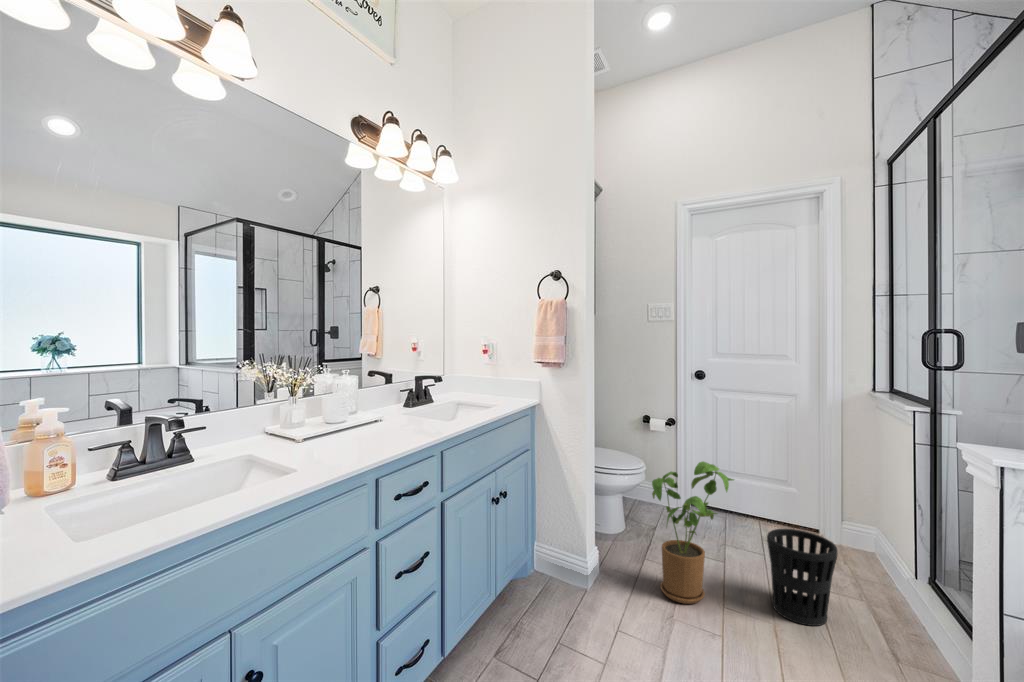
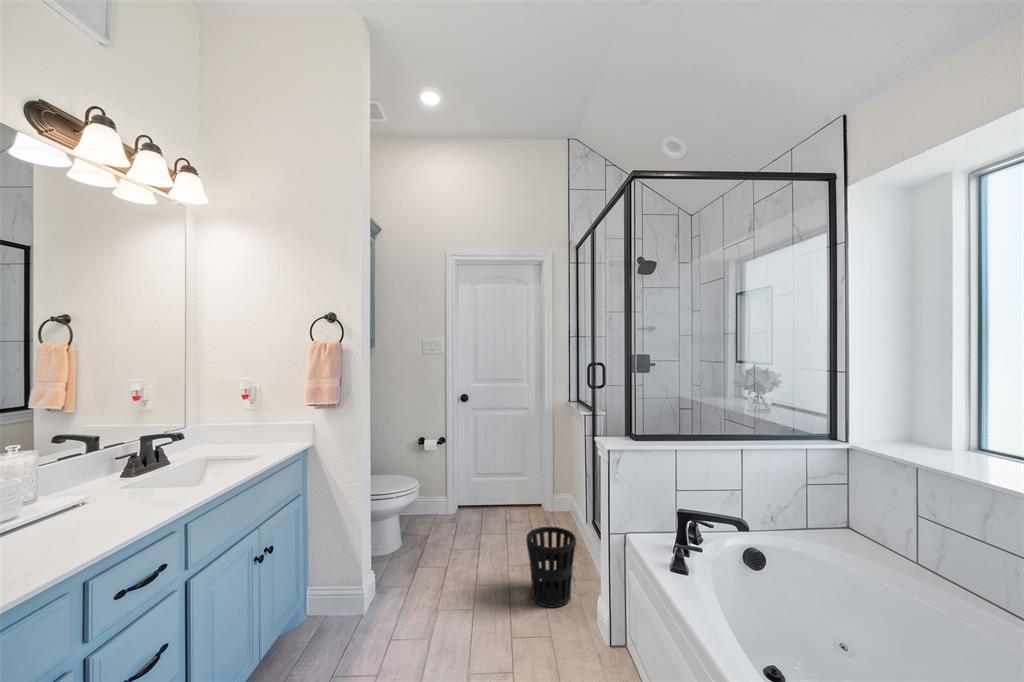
house plant: present [652,461,734,604] -> none [430,483,500,620]

